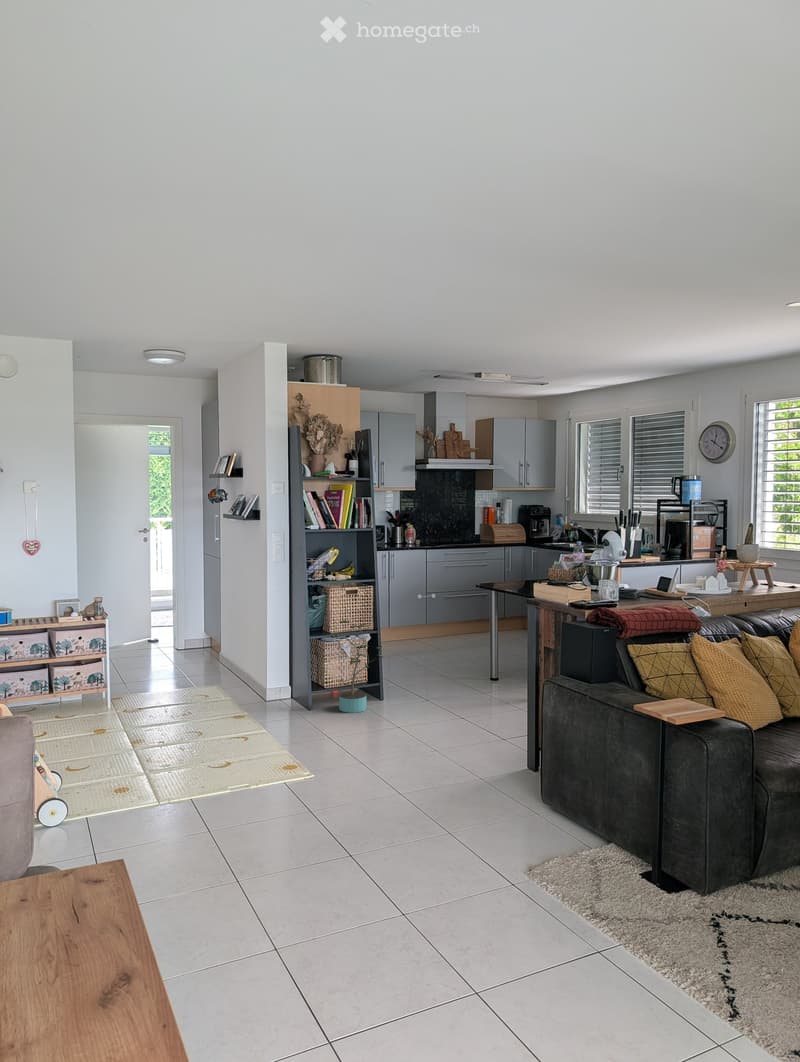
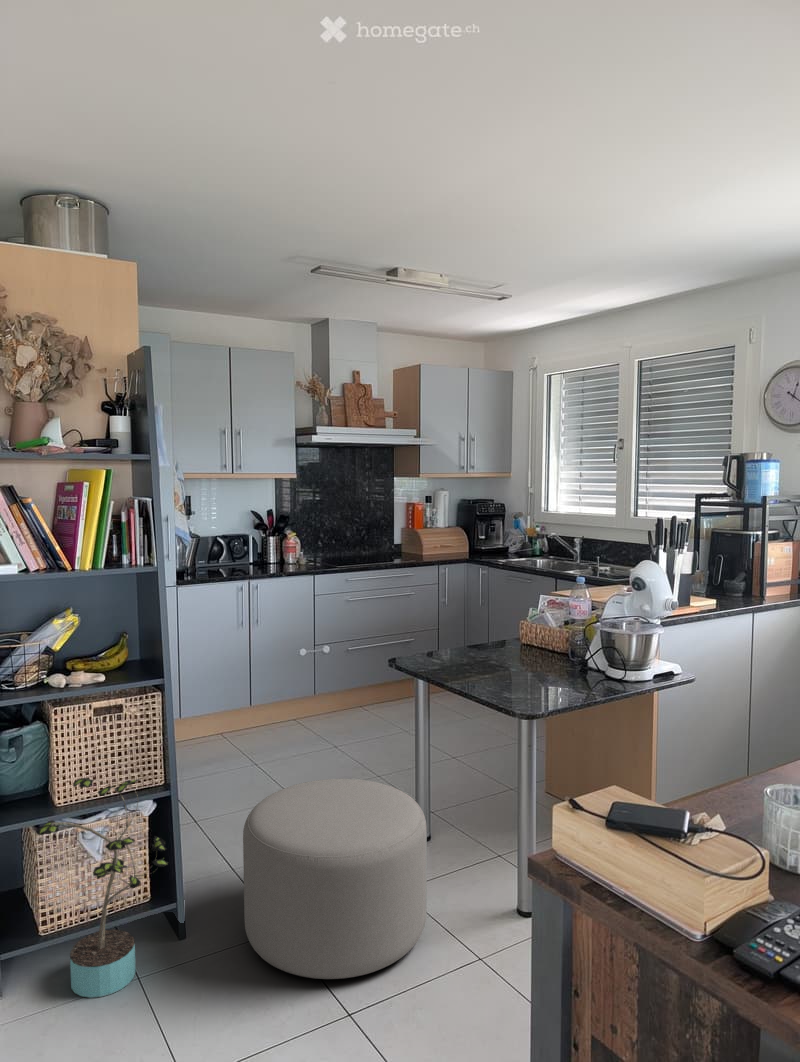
ottoman: none [412,636,498,711] -> present [243,779,427,979]

